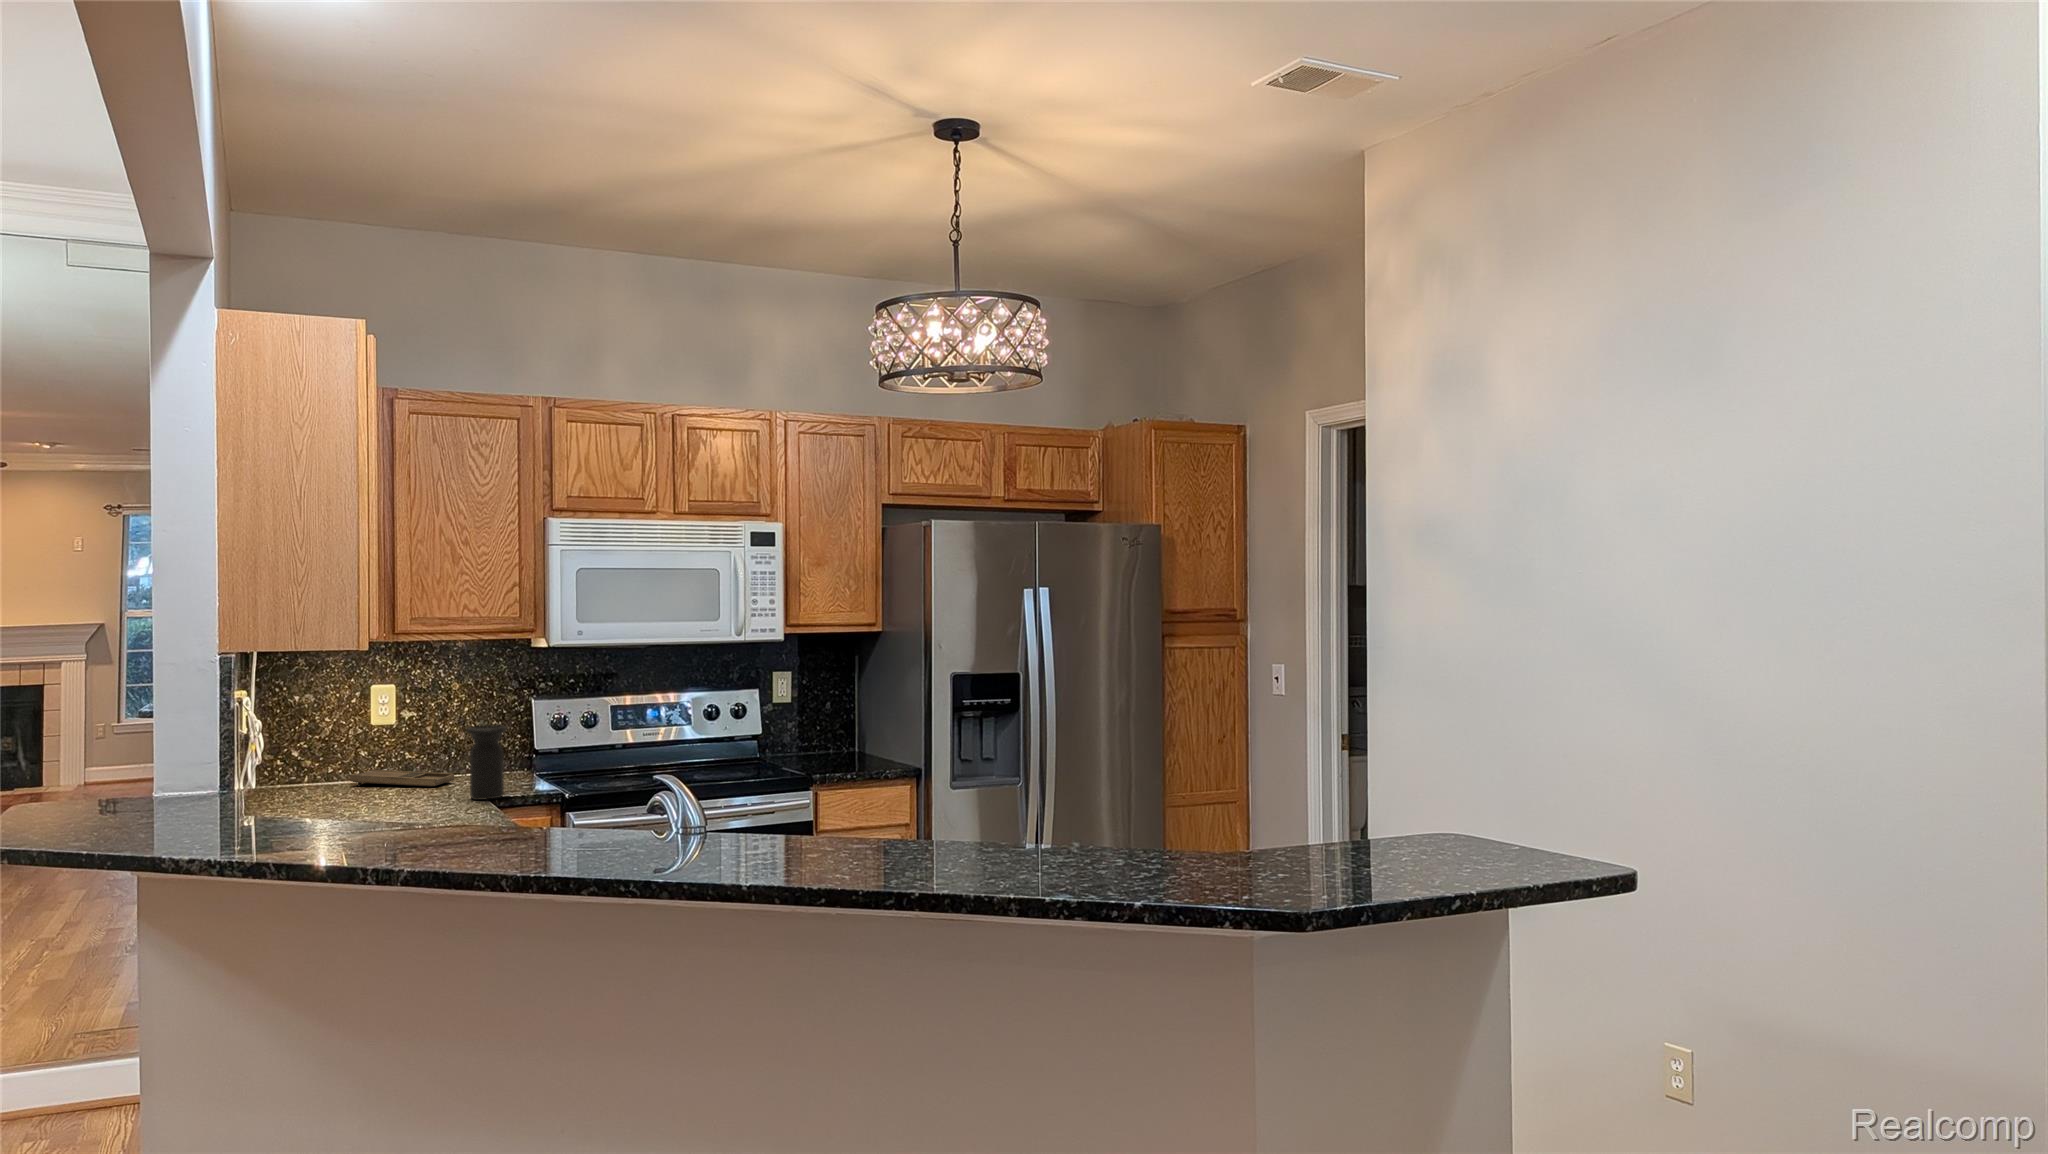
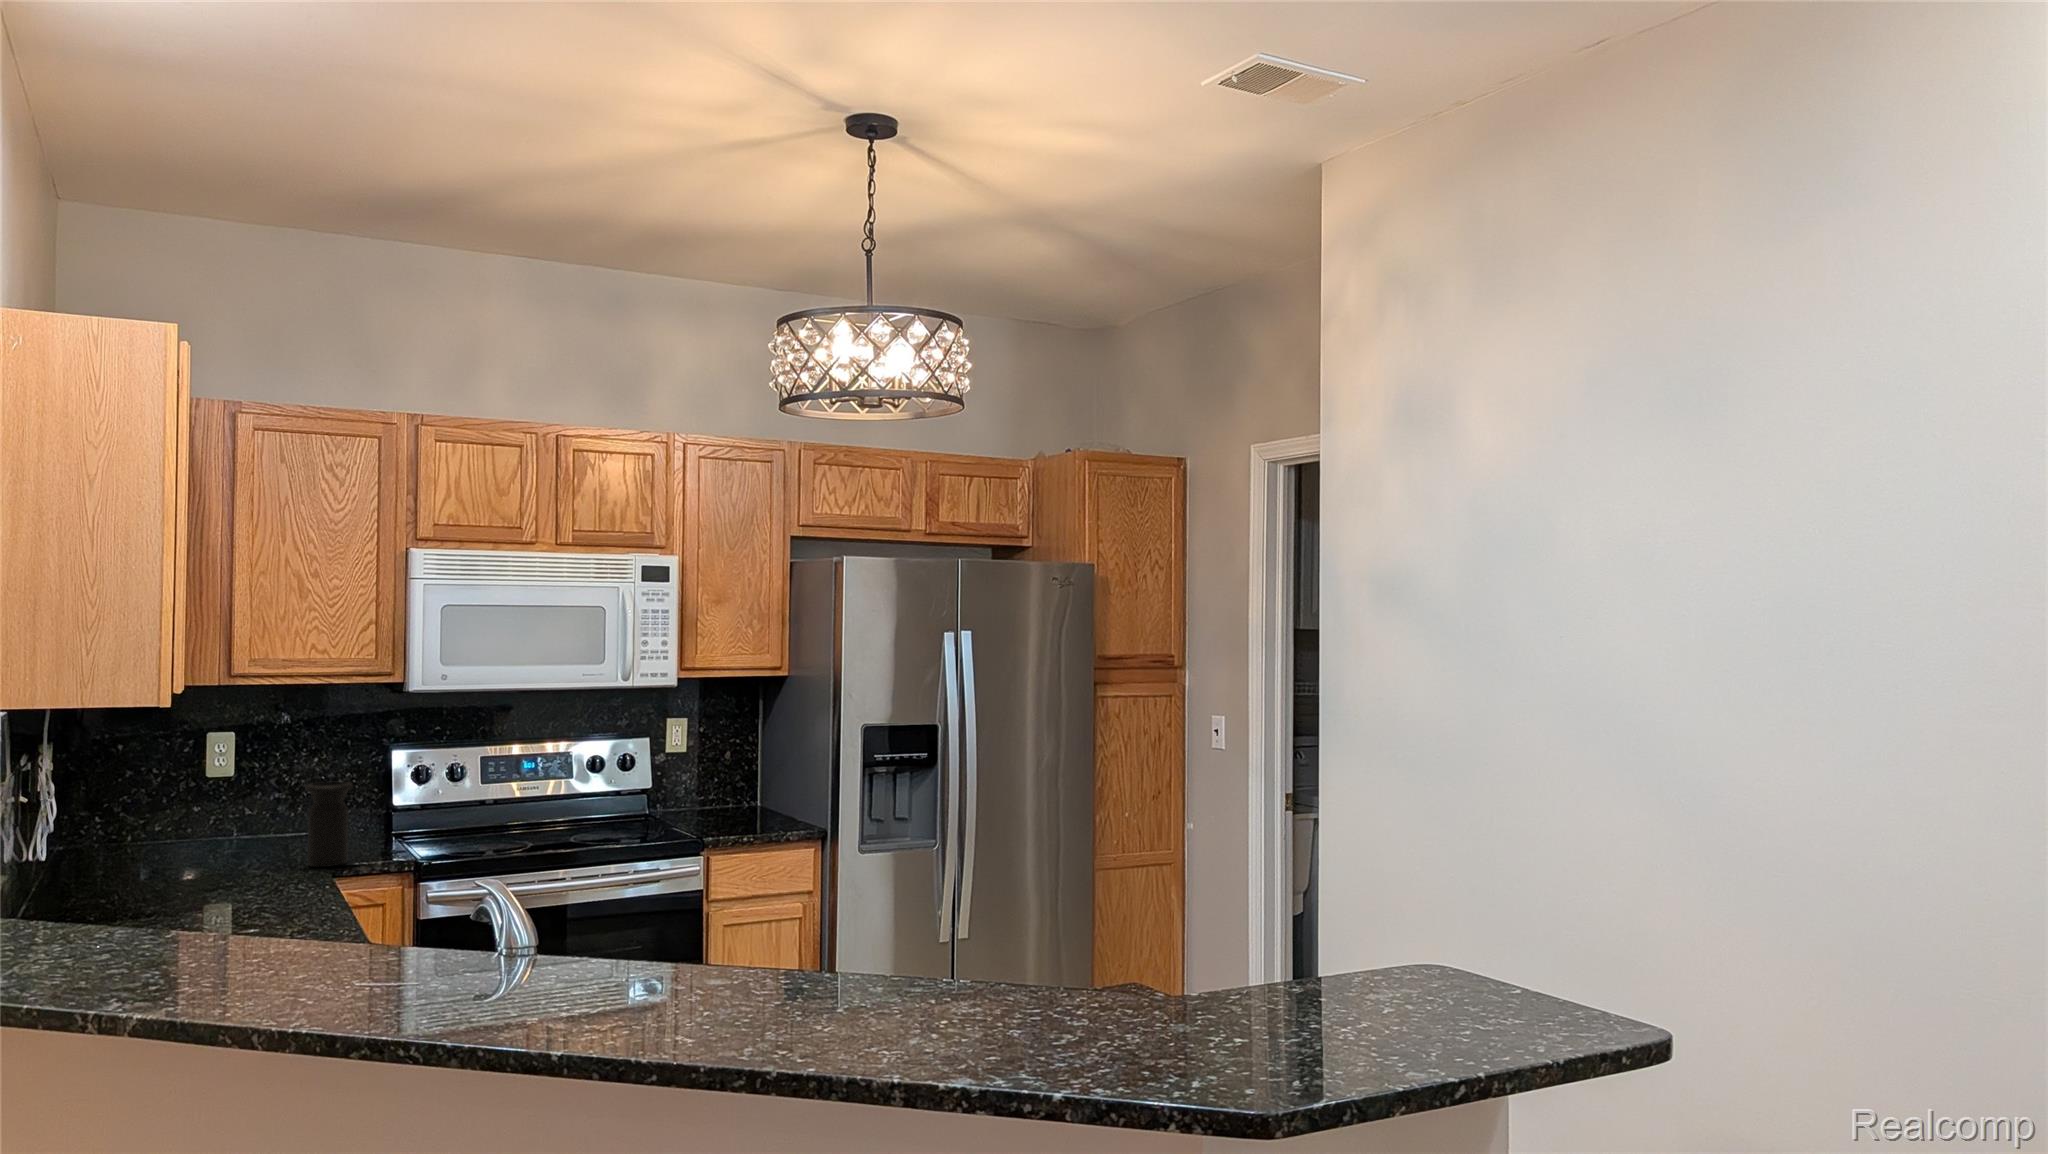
tray: present [351,770,454,786] -> none [174,828,297,849]

